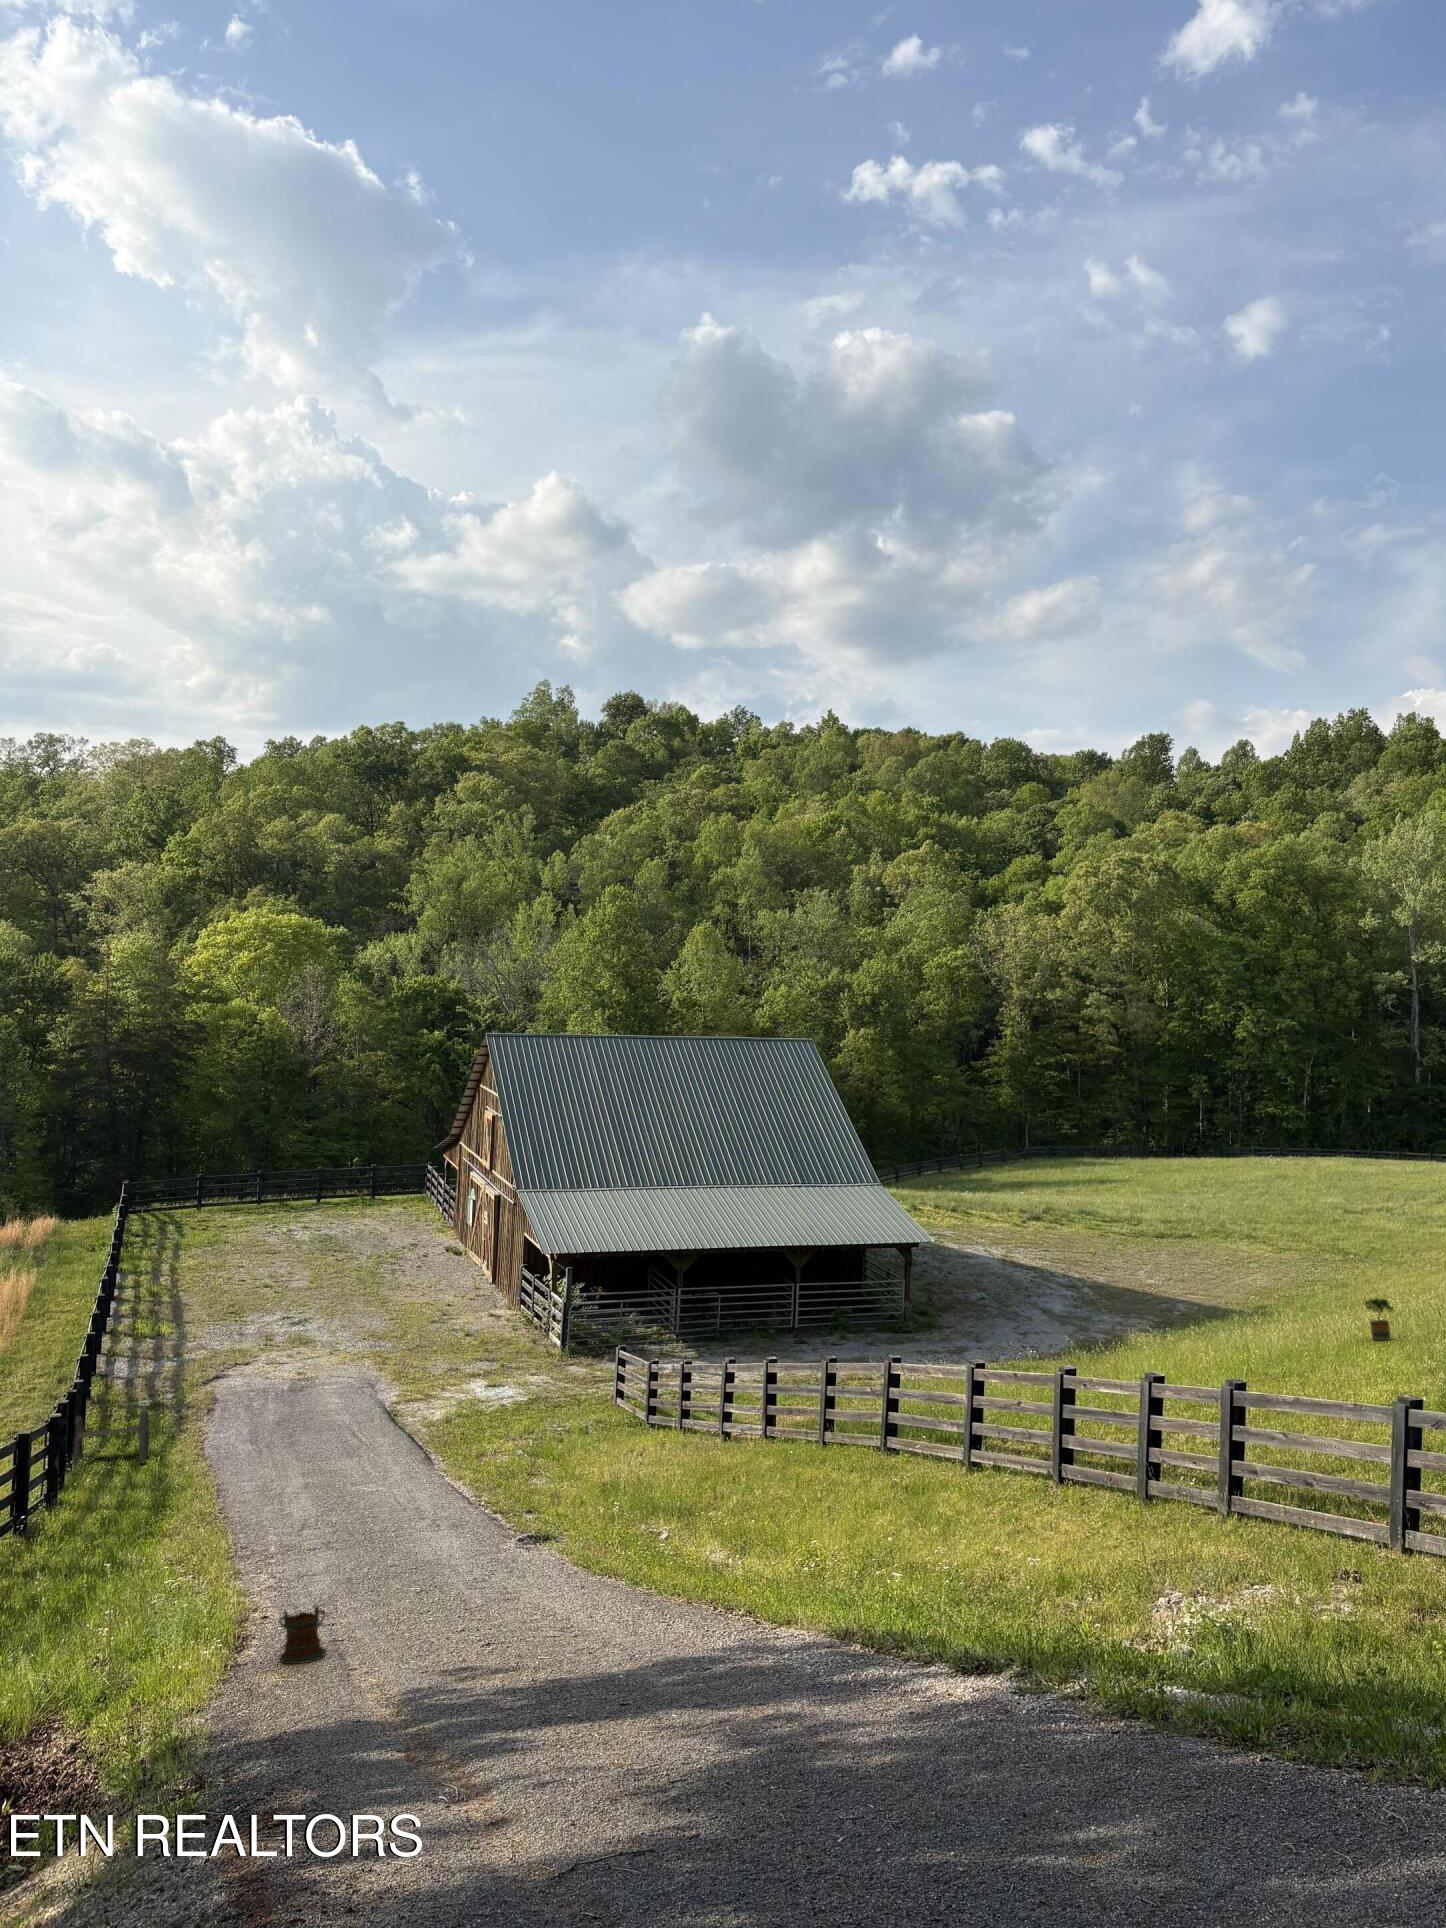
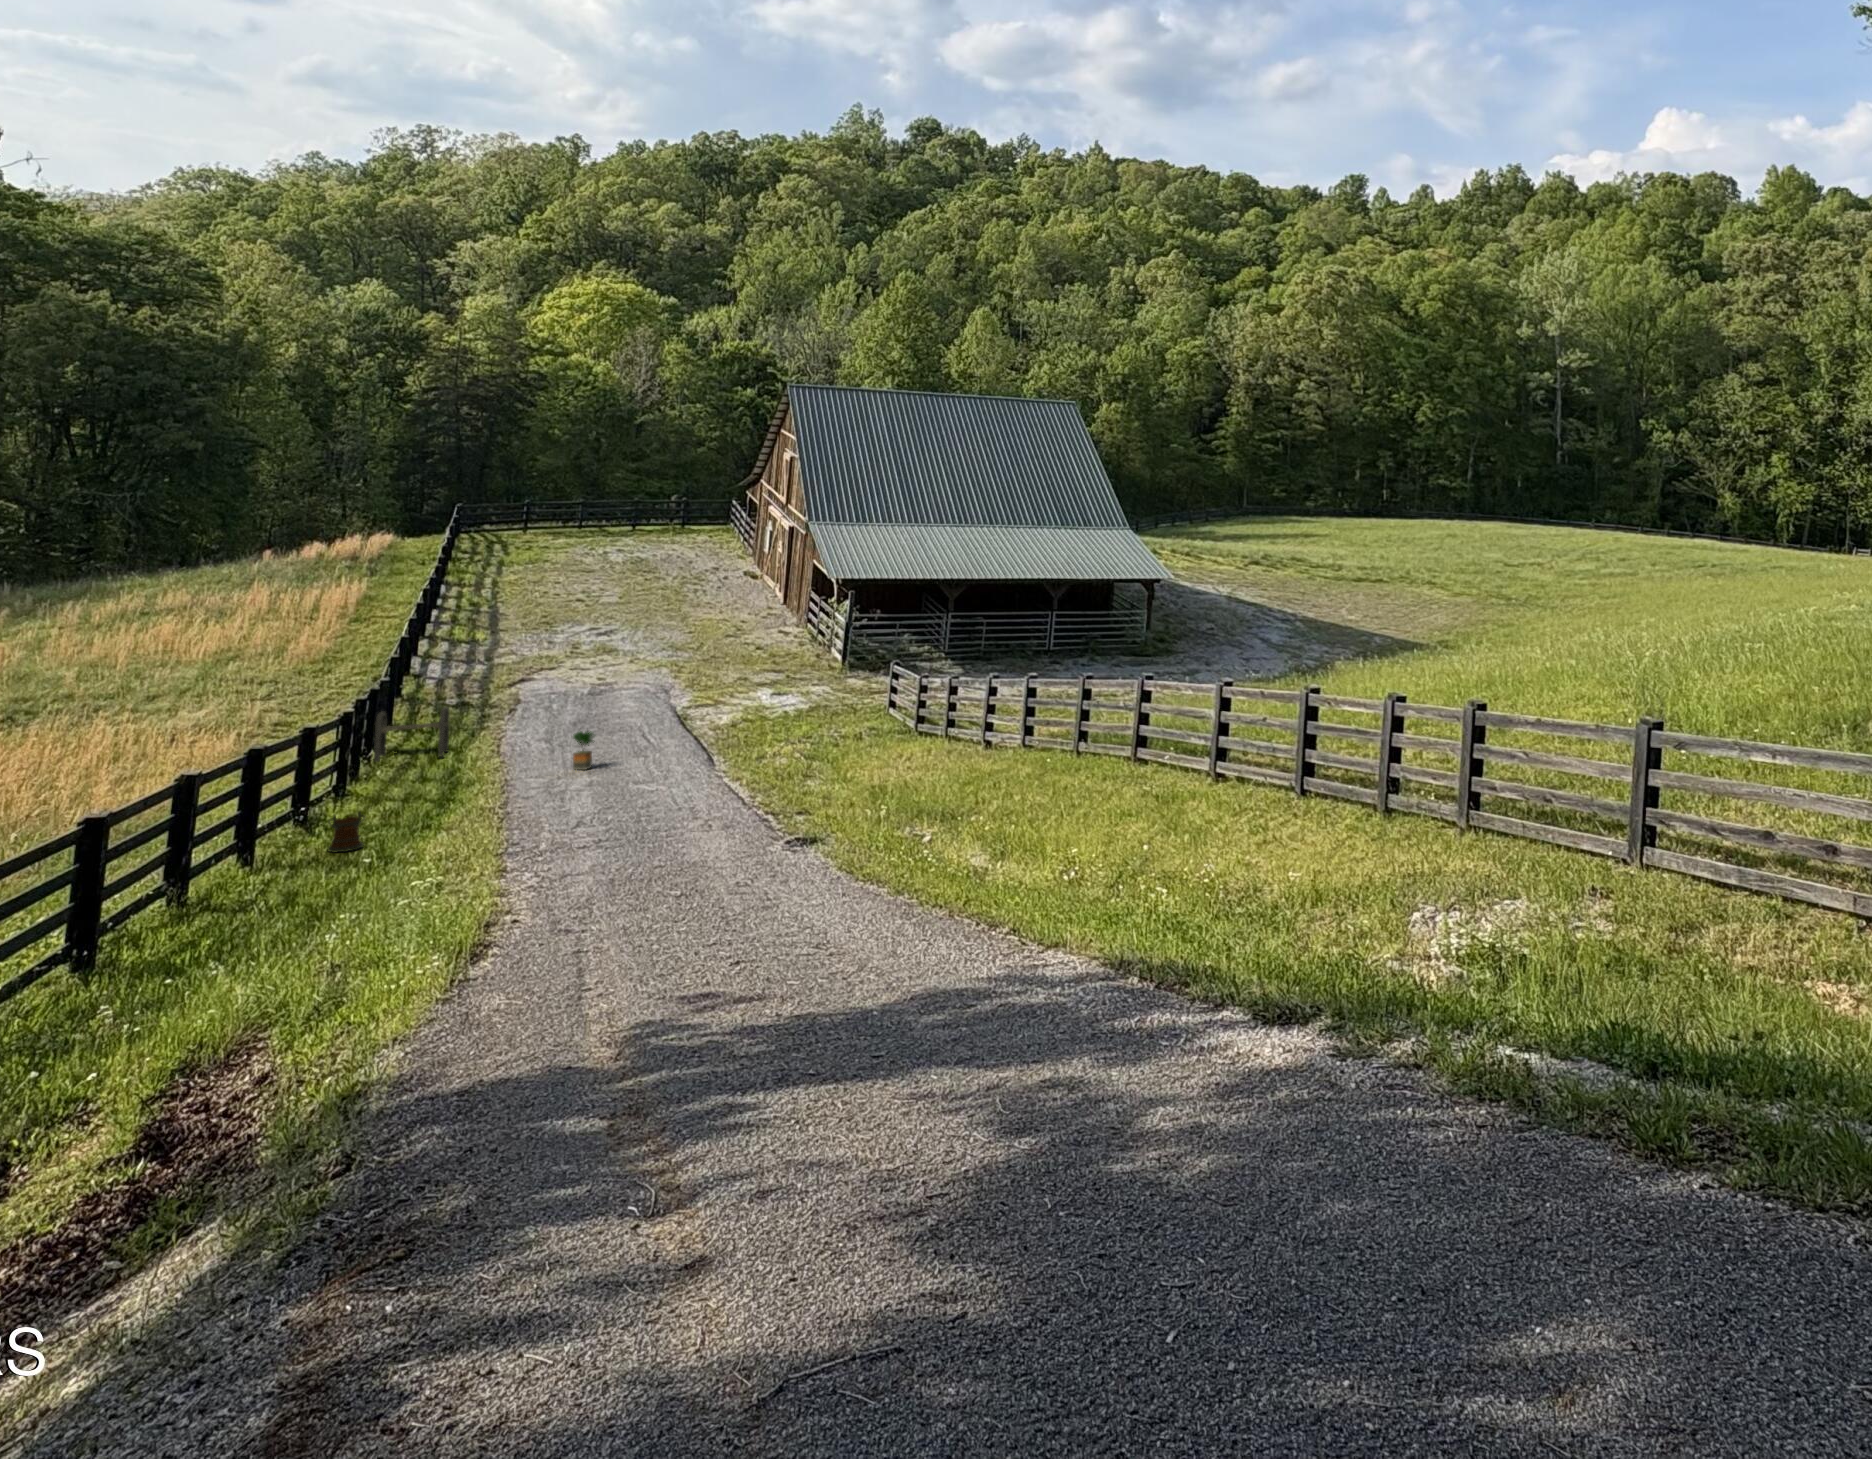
potted tree: present [1364,1298,1393,1340] -> present [573,732,594,770]
bucket: present [279,1606,326,1664] -> present [328,812,365,852]

